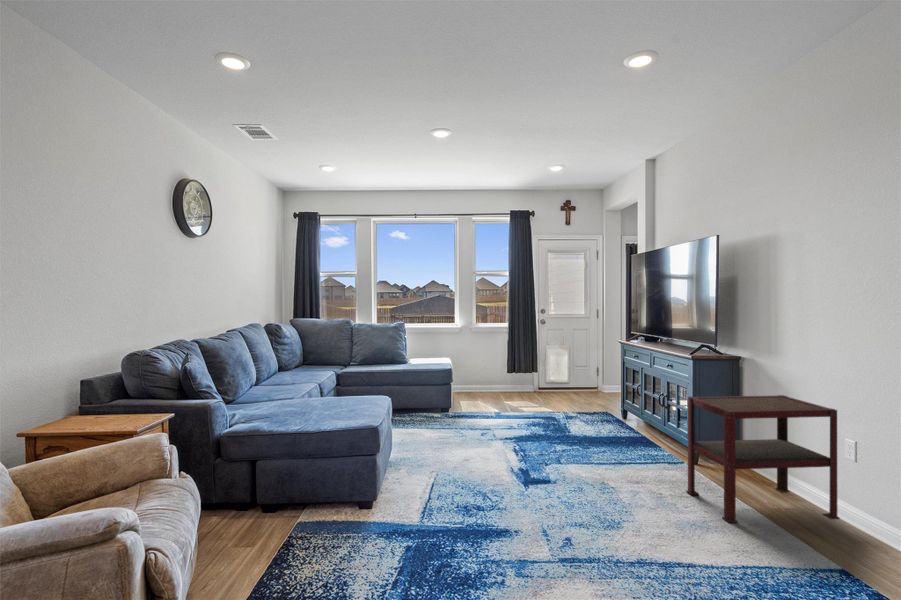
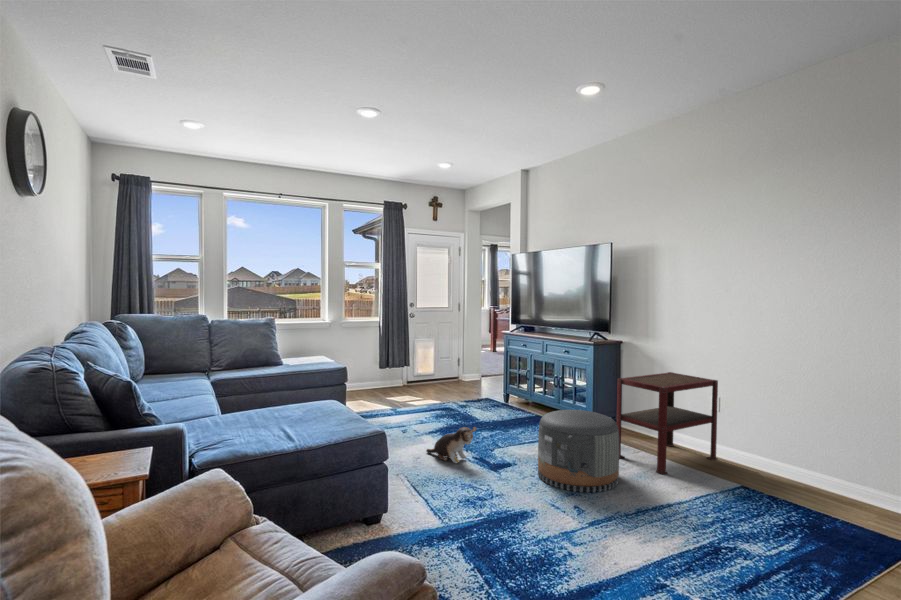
pouf: none [565,427,661,527] -> present [538,410,619,493]
plush toy: none [480,435,515,472] -> present [426,427,476,463]

